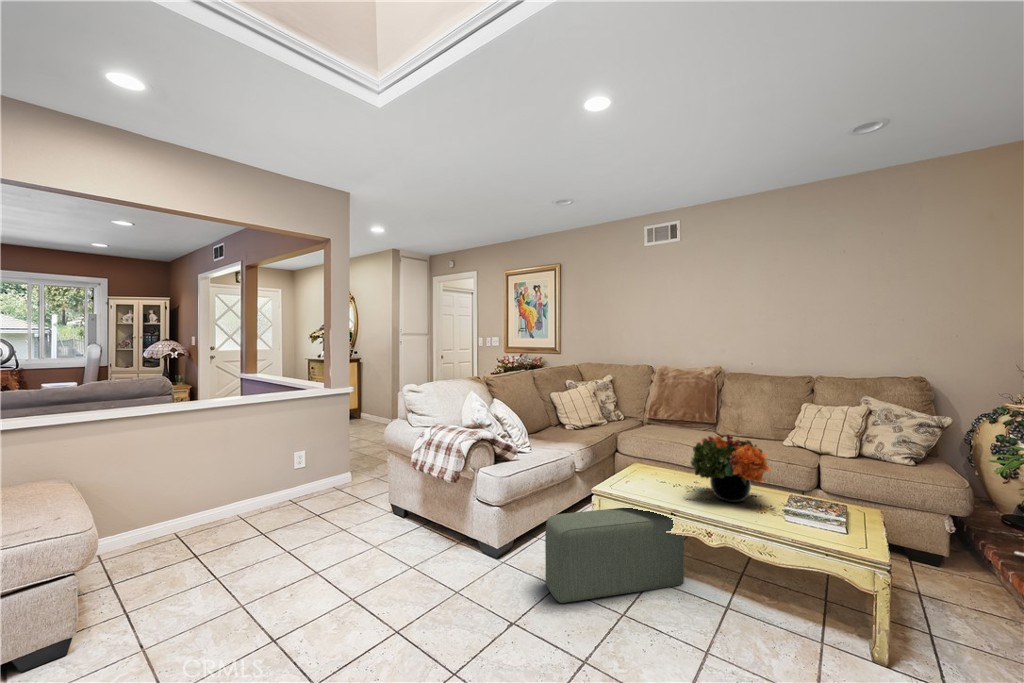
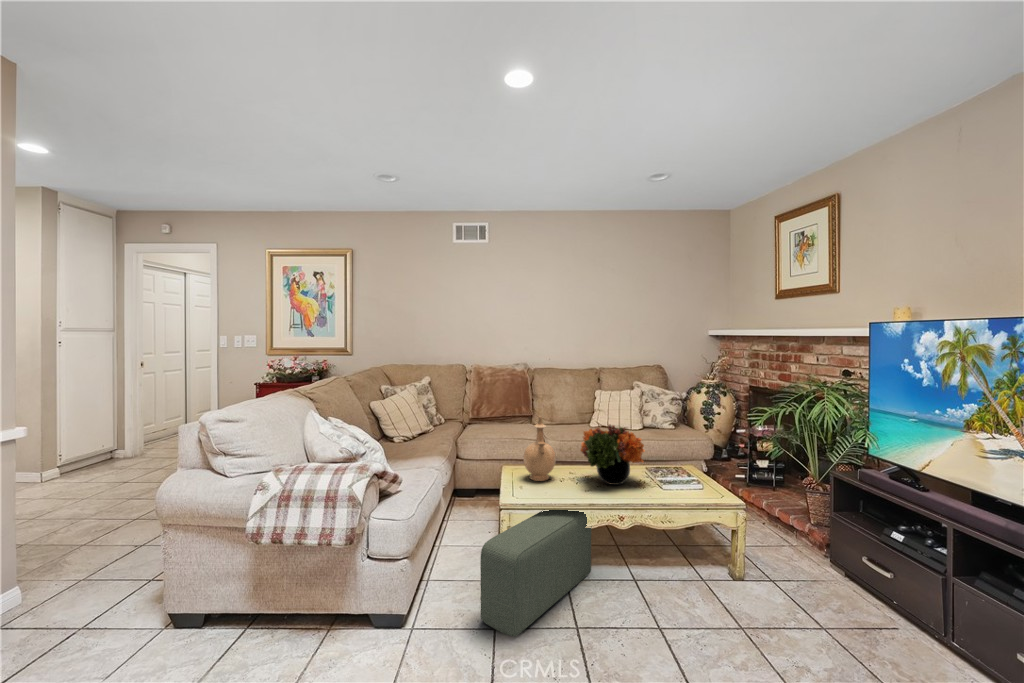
vase: none [640,417,674,483] -> present [524,416,556,481]

